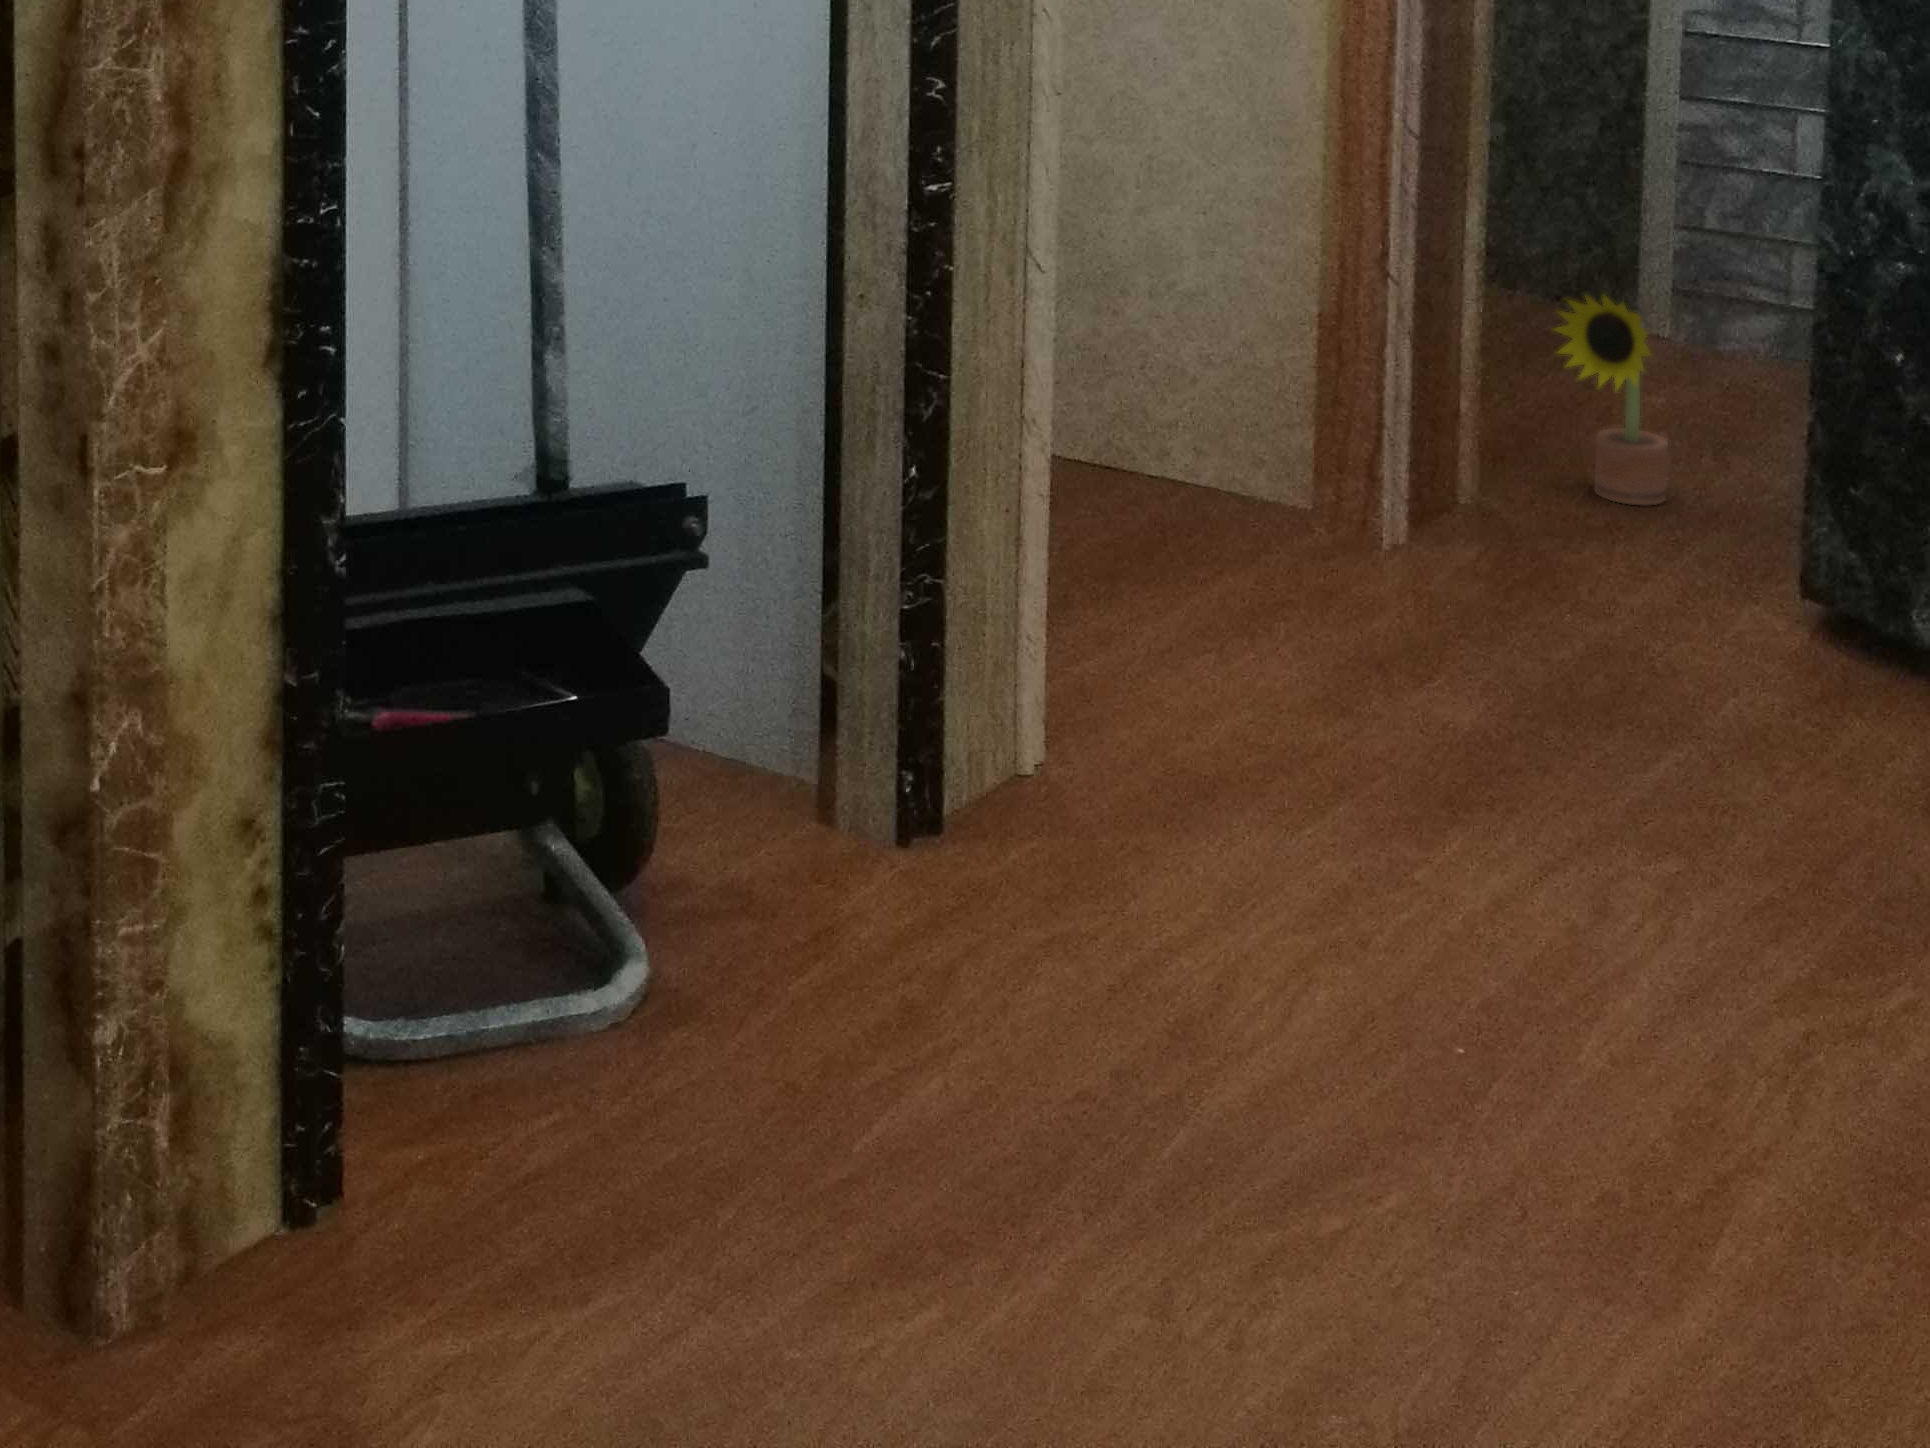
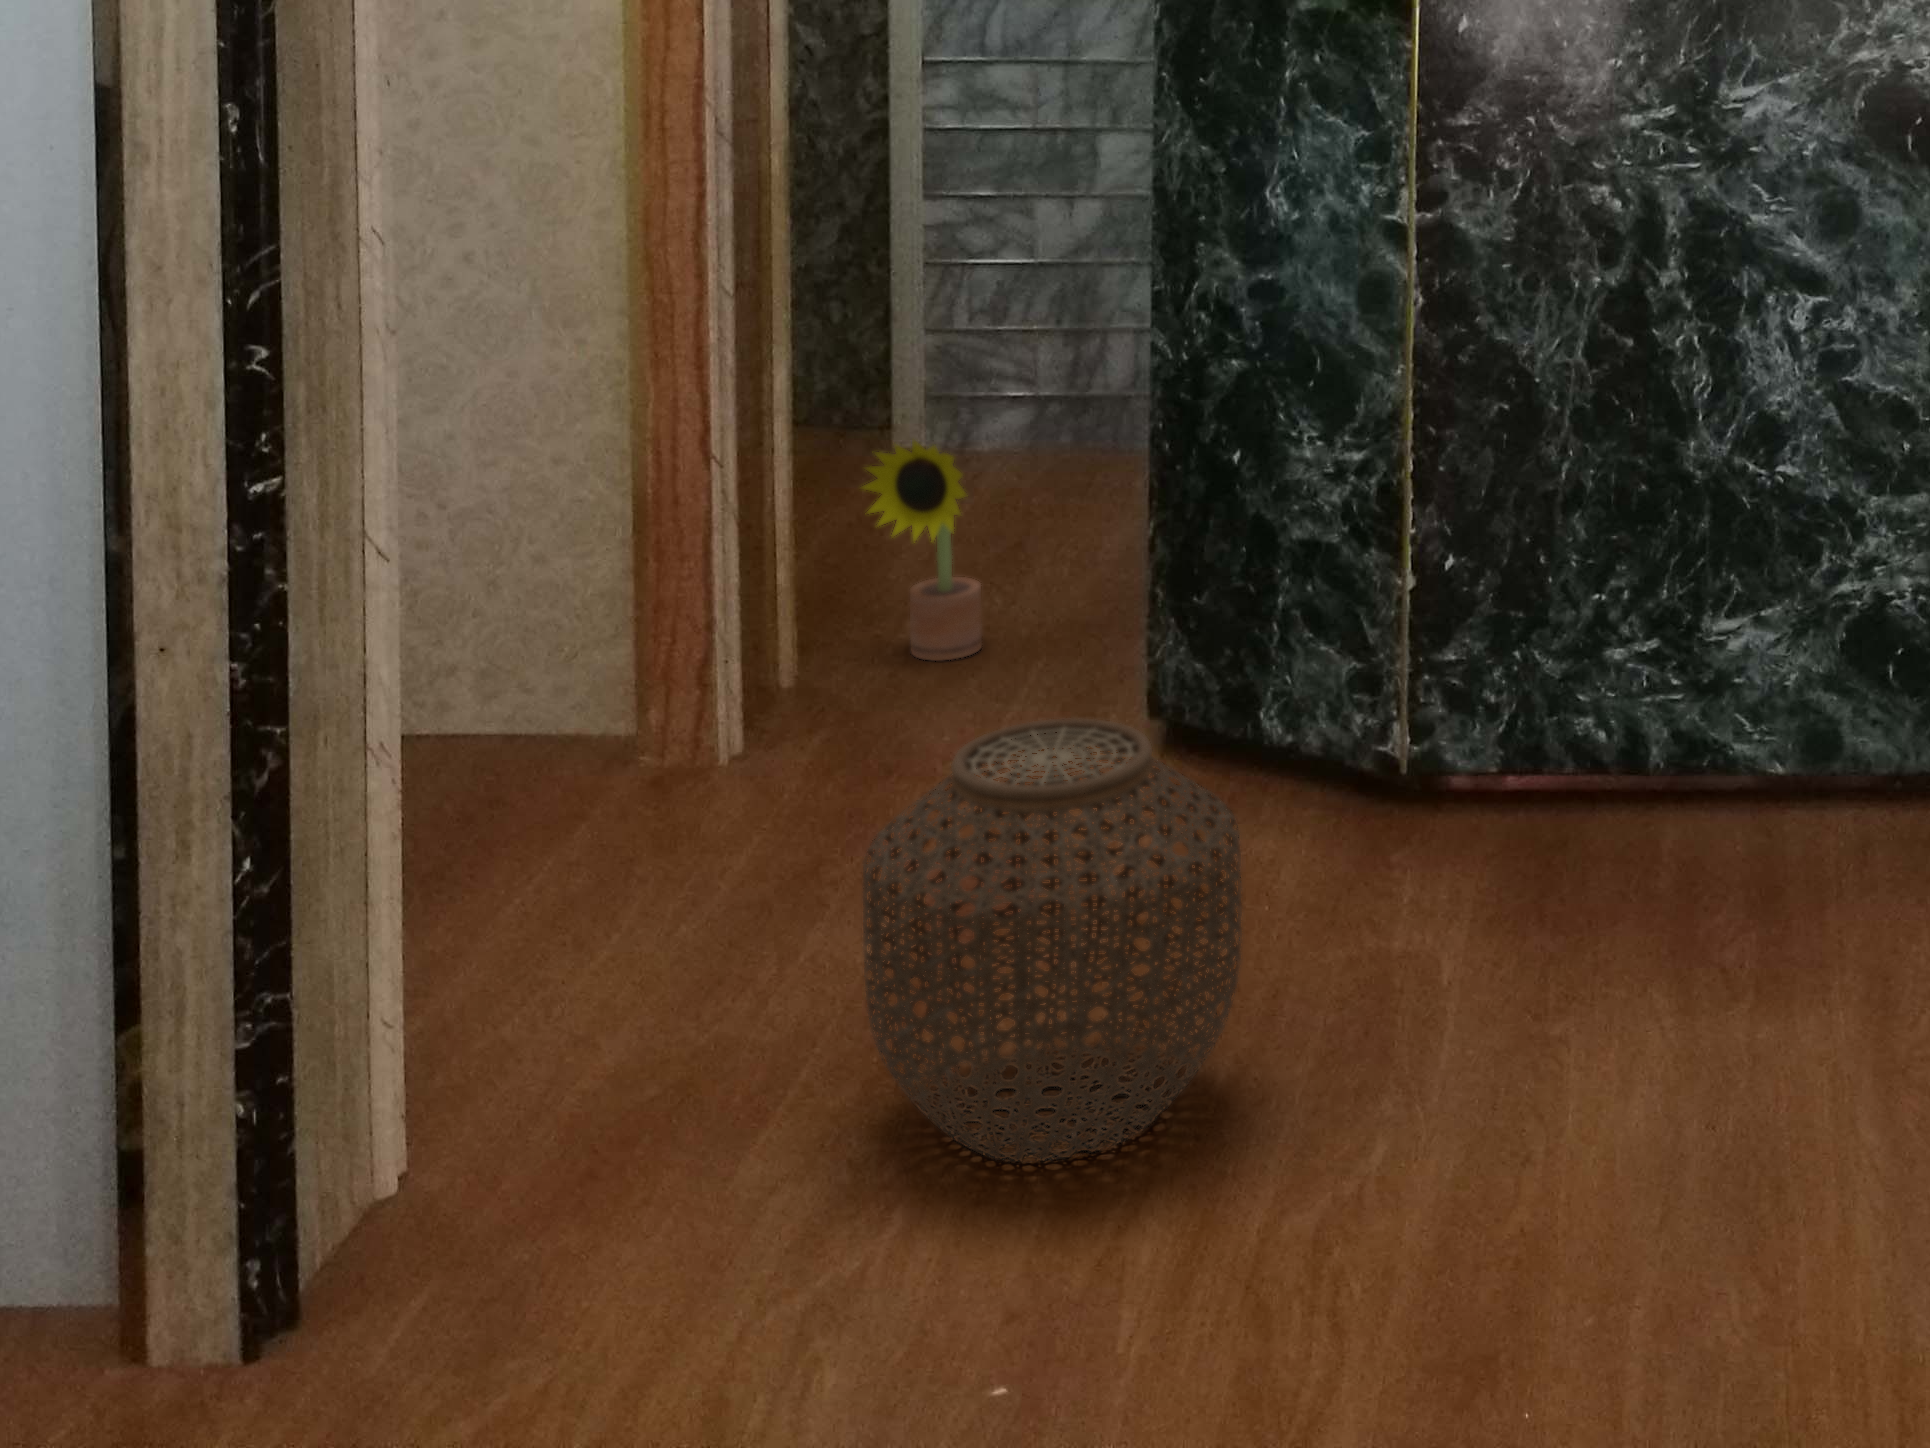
woven basket: none [1424,532,1796,927] -> present [863,718,1241,1162]

